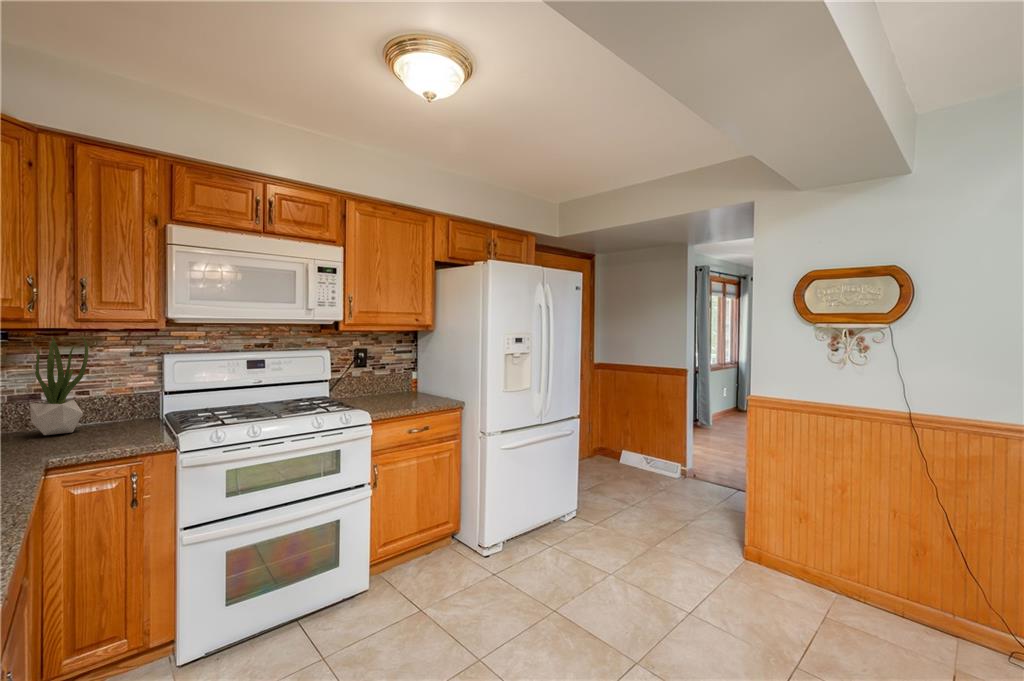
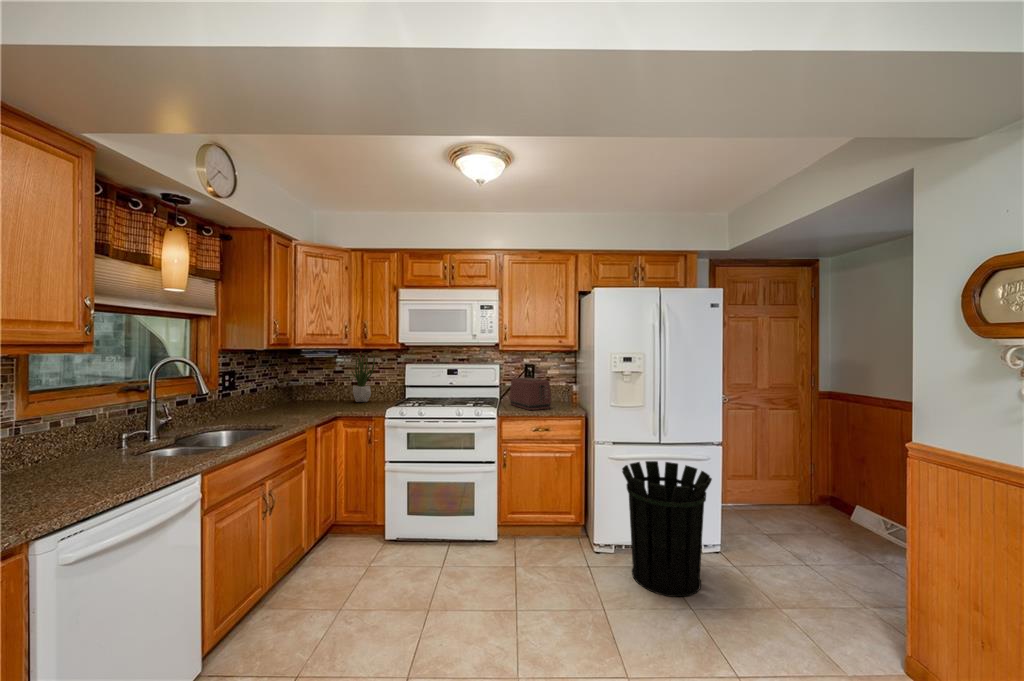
toaster: none [354,367,418,408] -> present [510,378,551,410]
waste bin: none [524,442,609,573] -> present [622,461,712,597]

